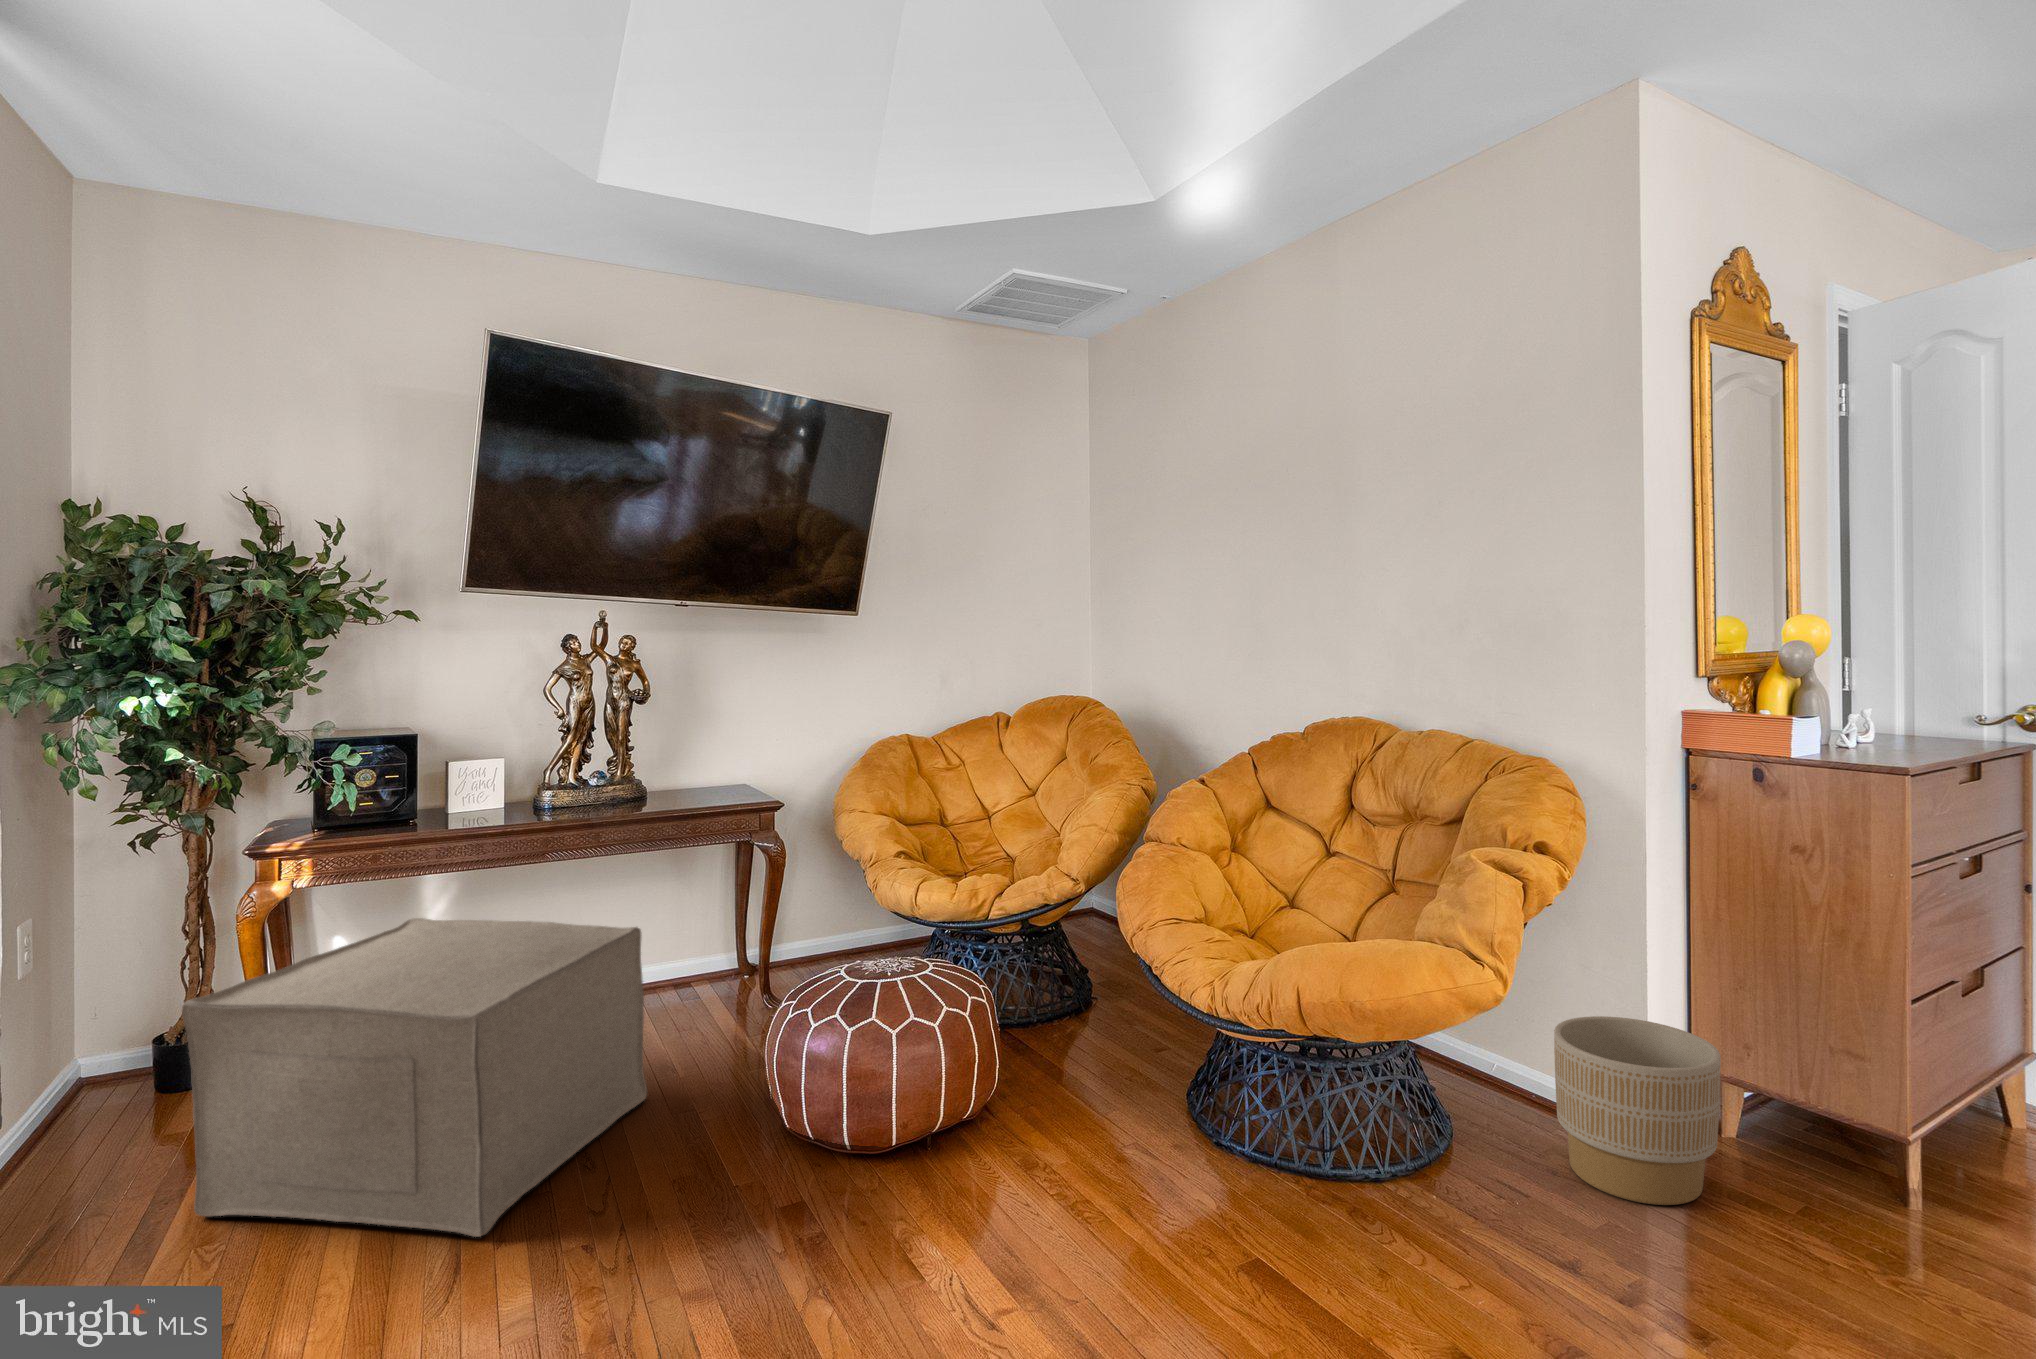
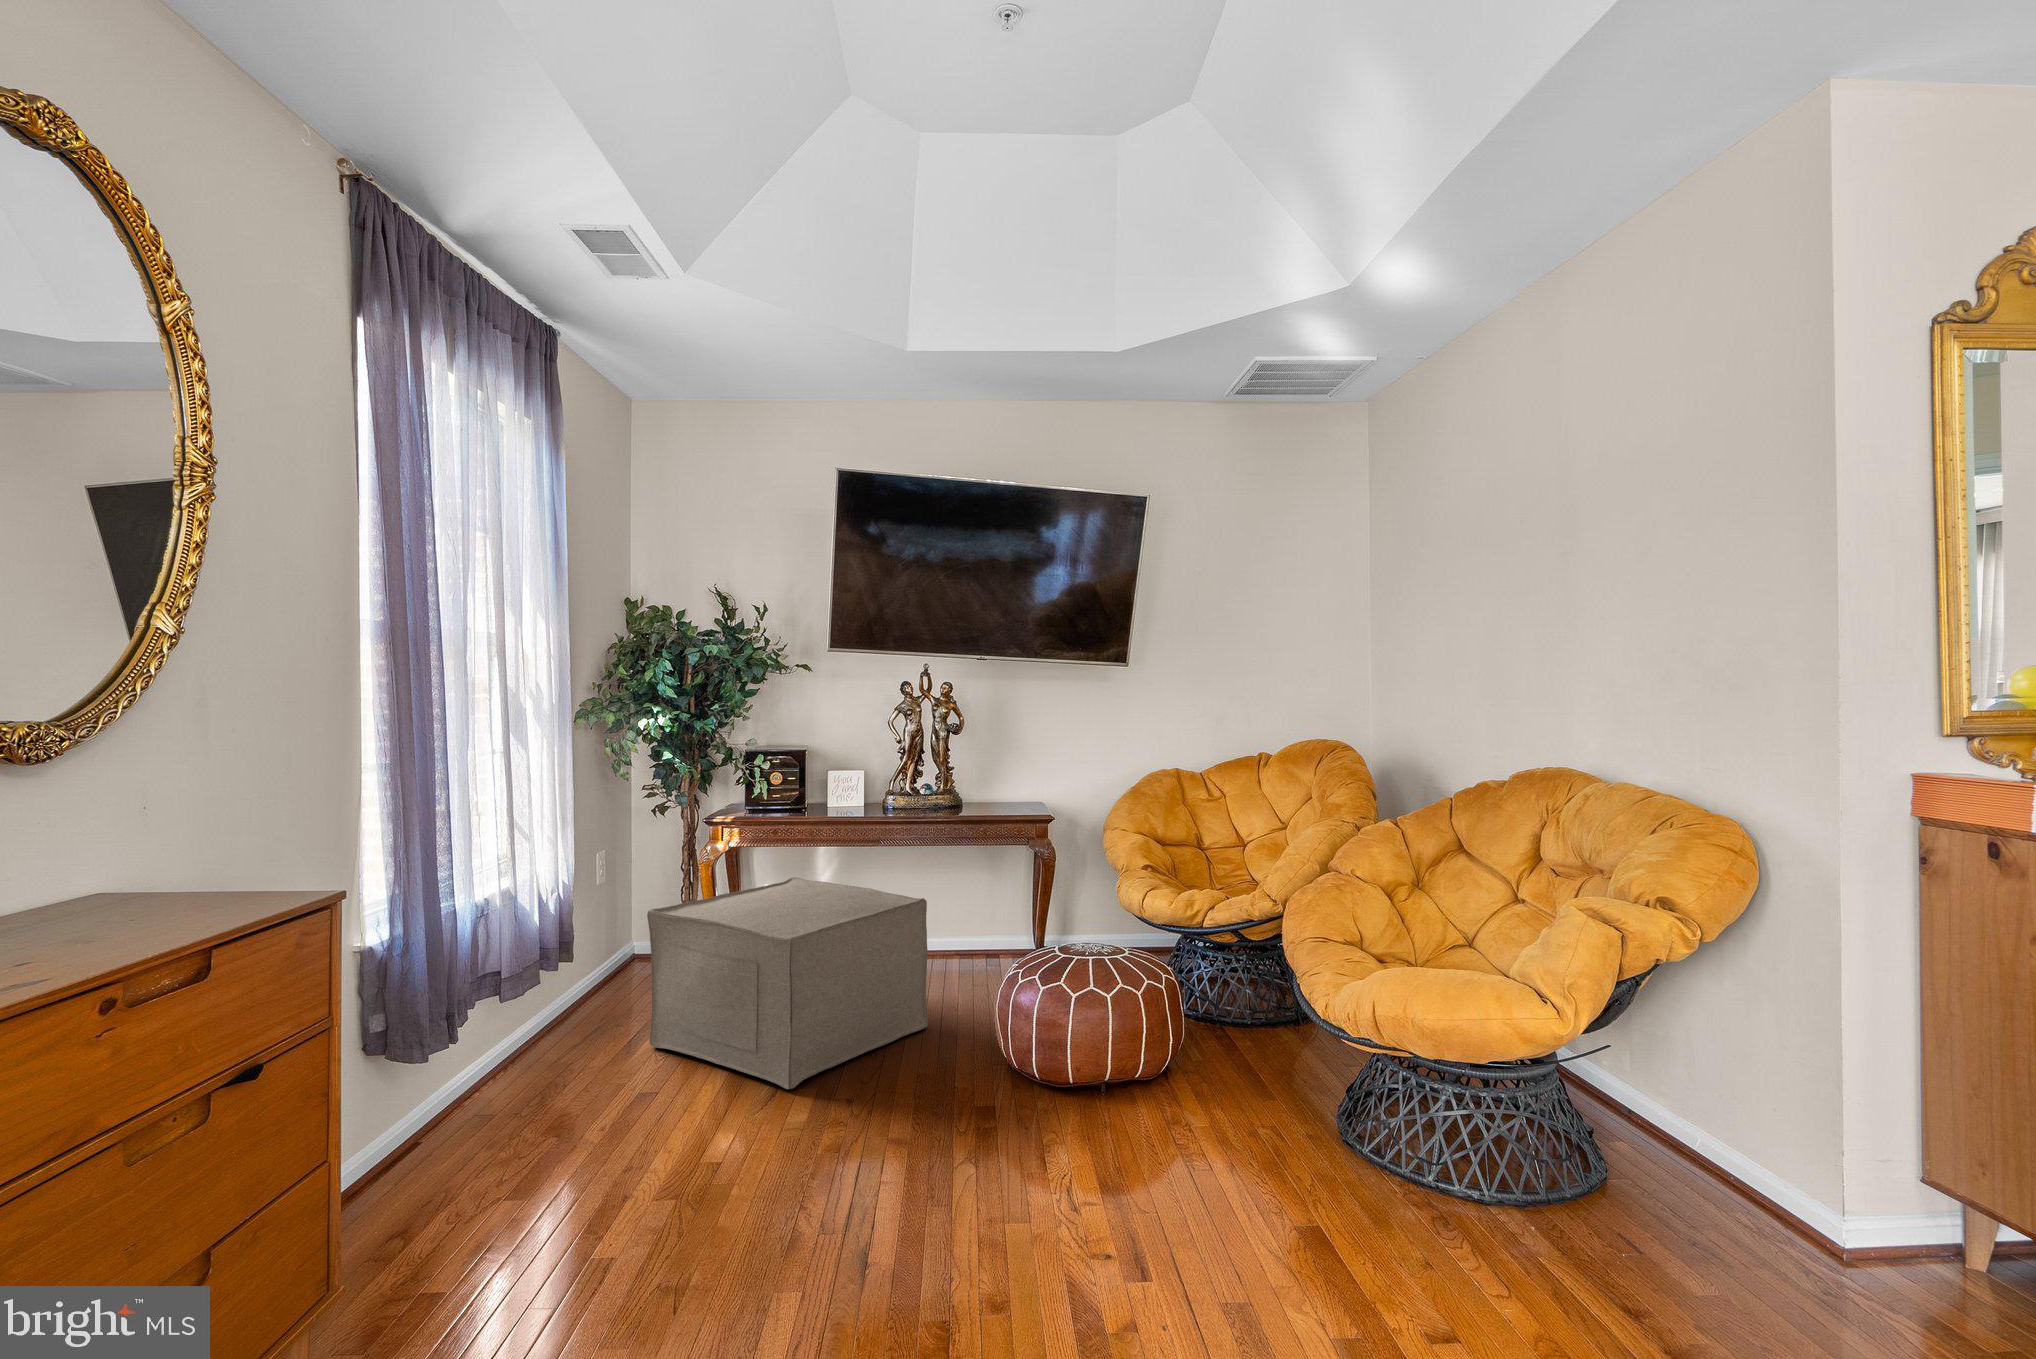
planter: present [1554,1016,1721,1205] -> none [1690,1088,1877,1294]

